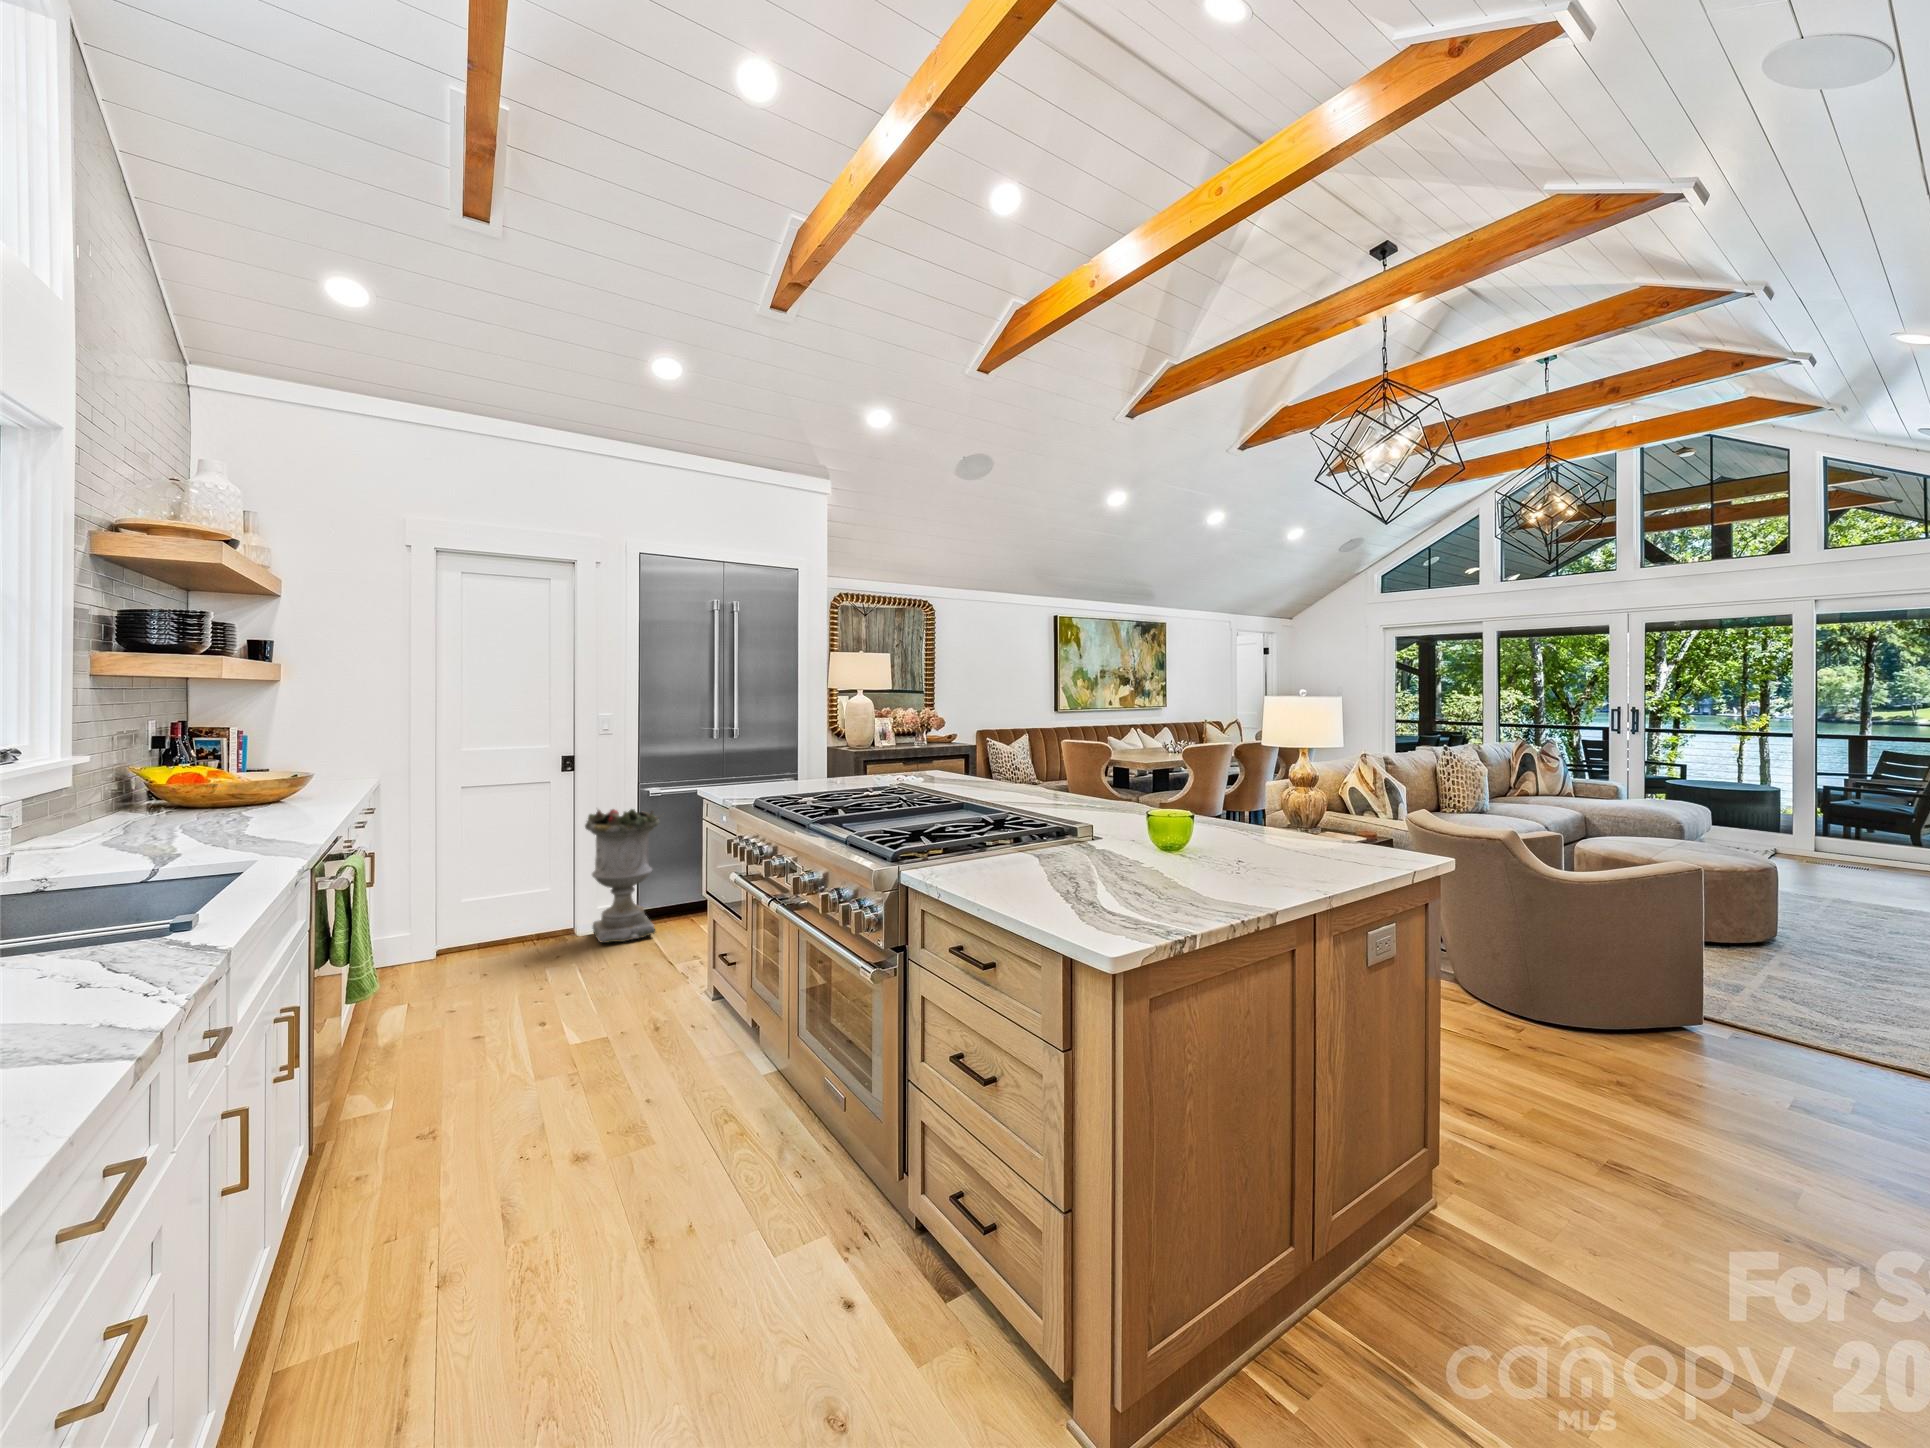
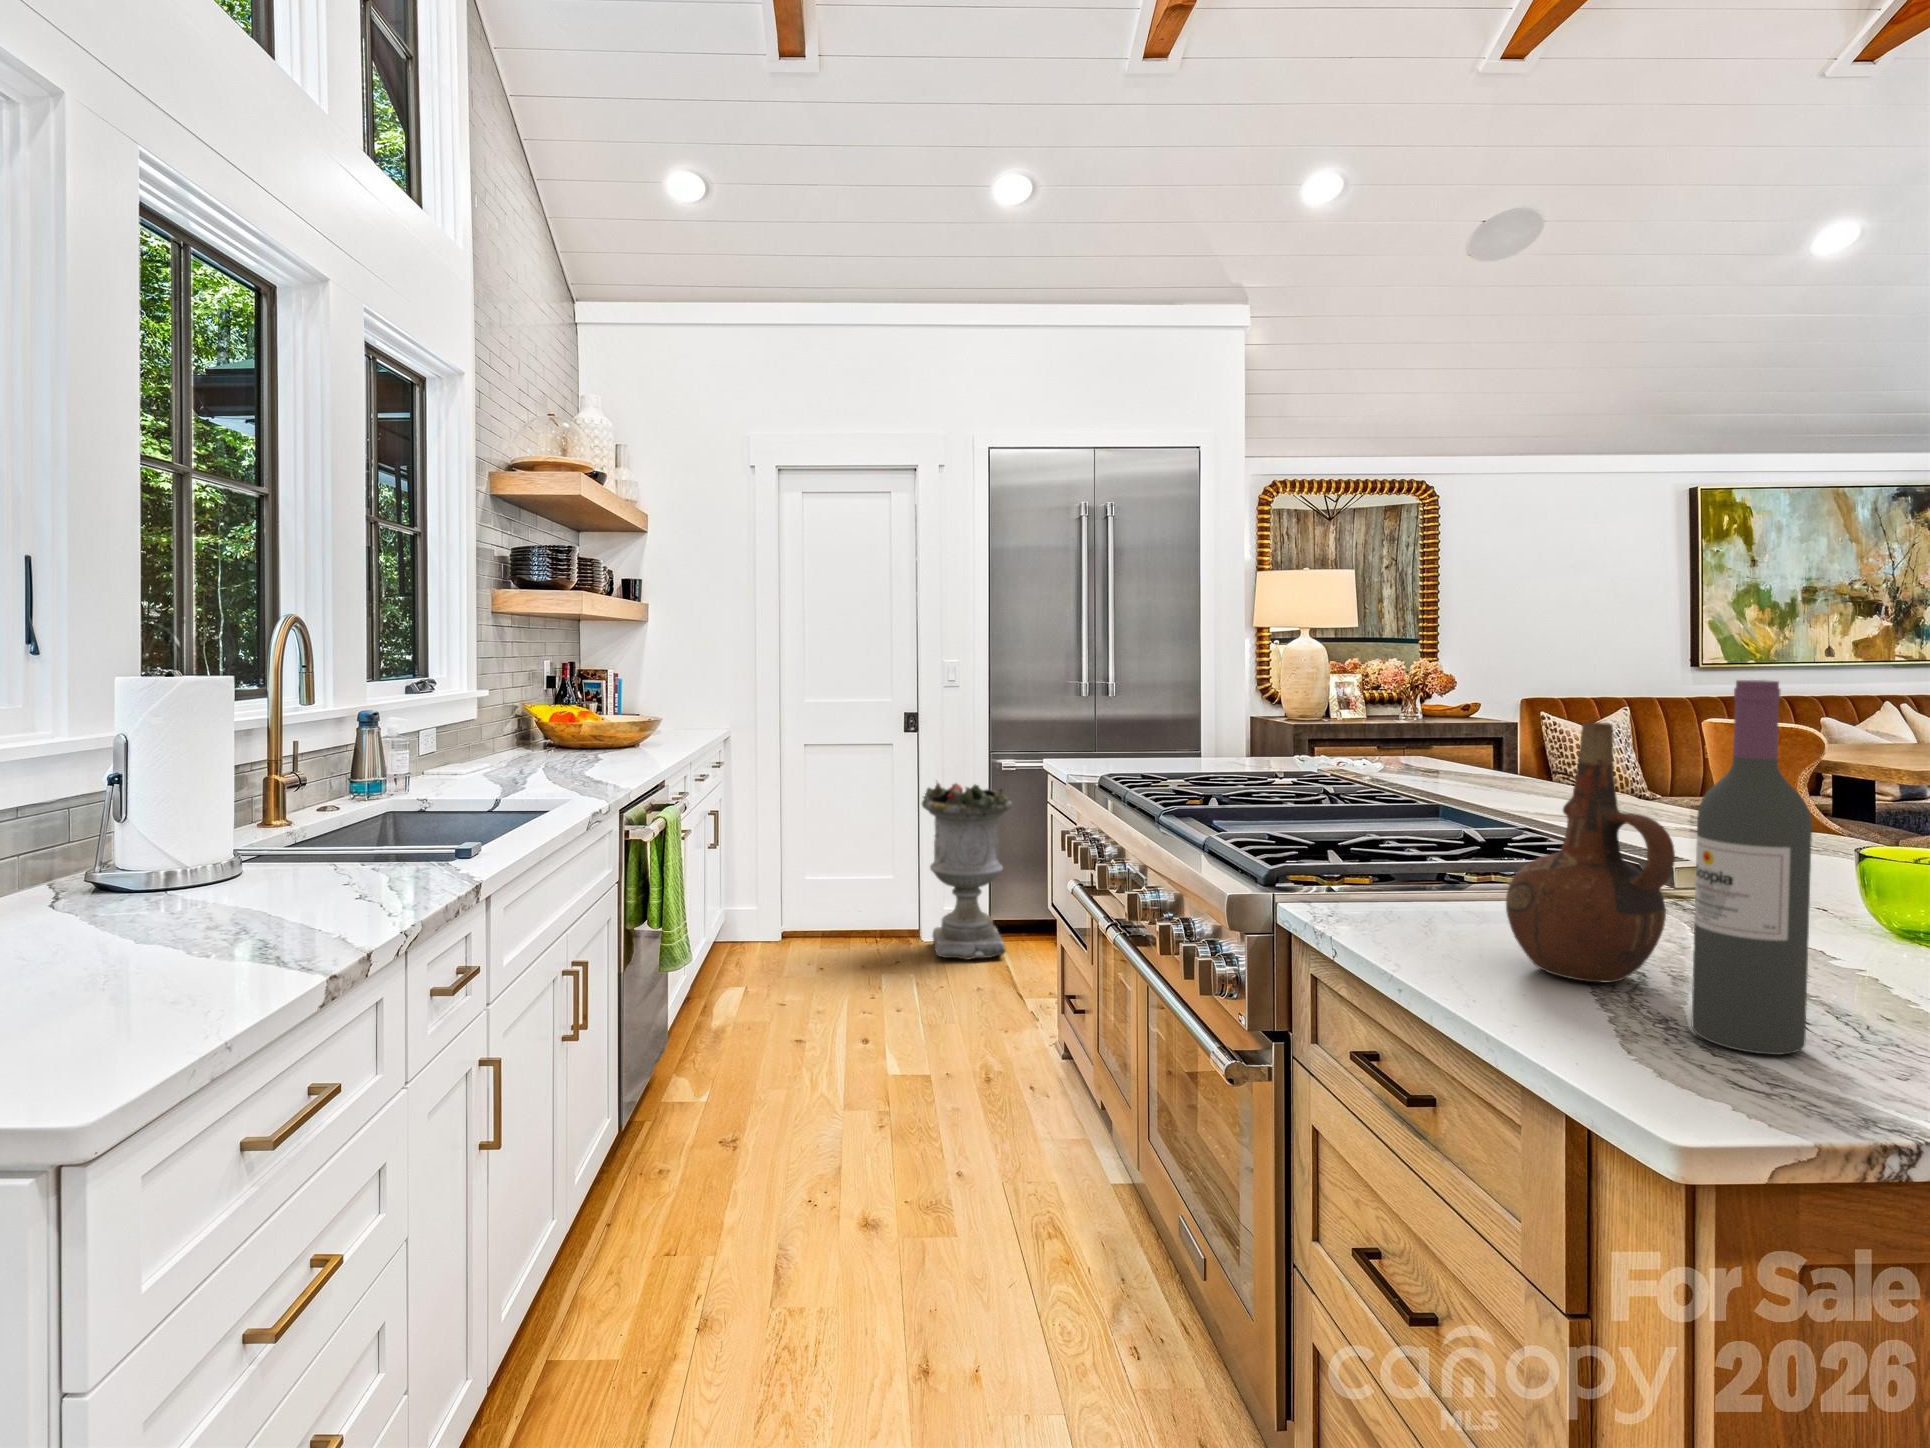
wine bottle: none [1104,747,1146,913] -> present [1691,680,1812,1055]
ceramic pitcher: none [1022,765,1093,892] -> present [1506,722,1675,983]

